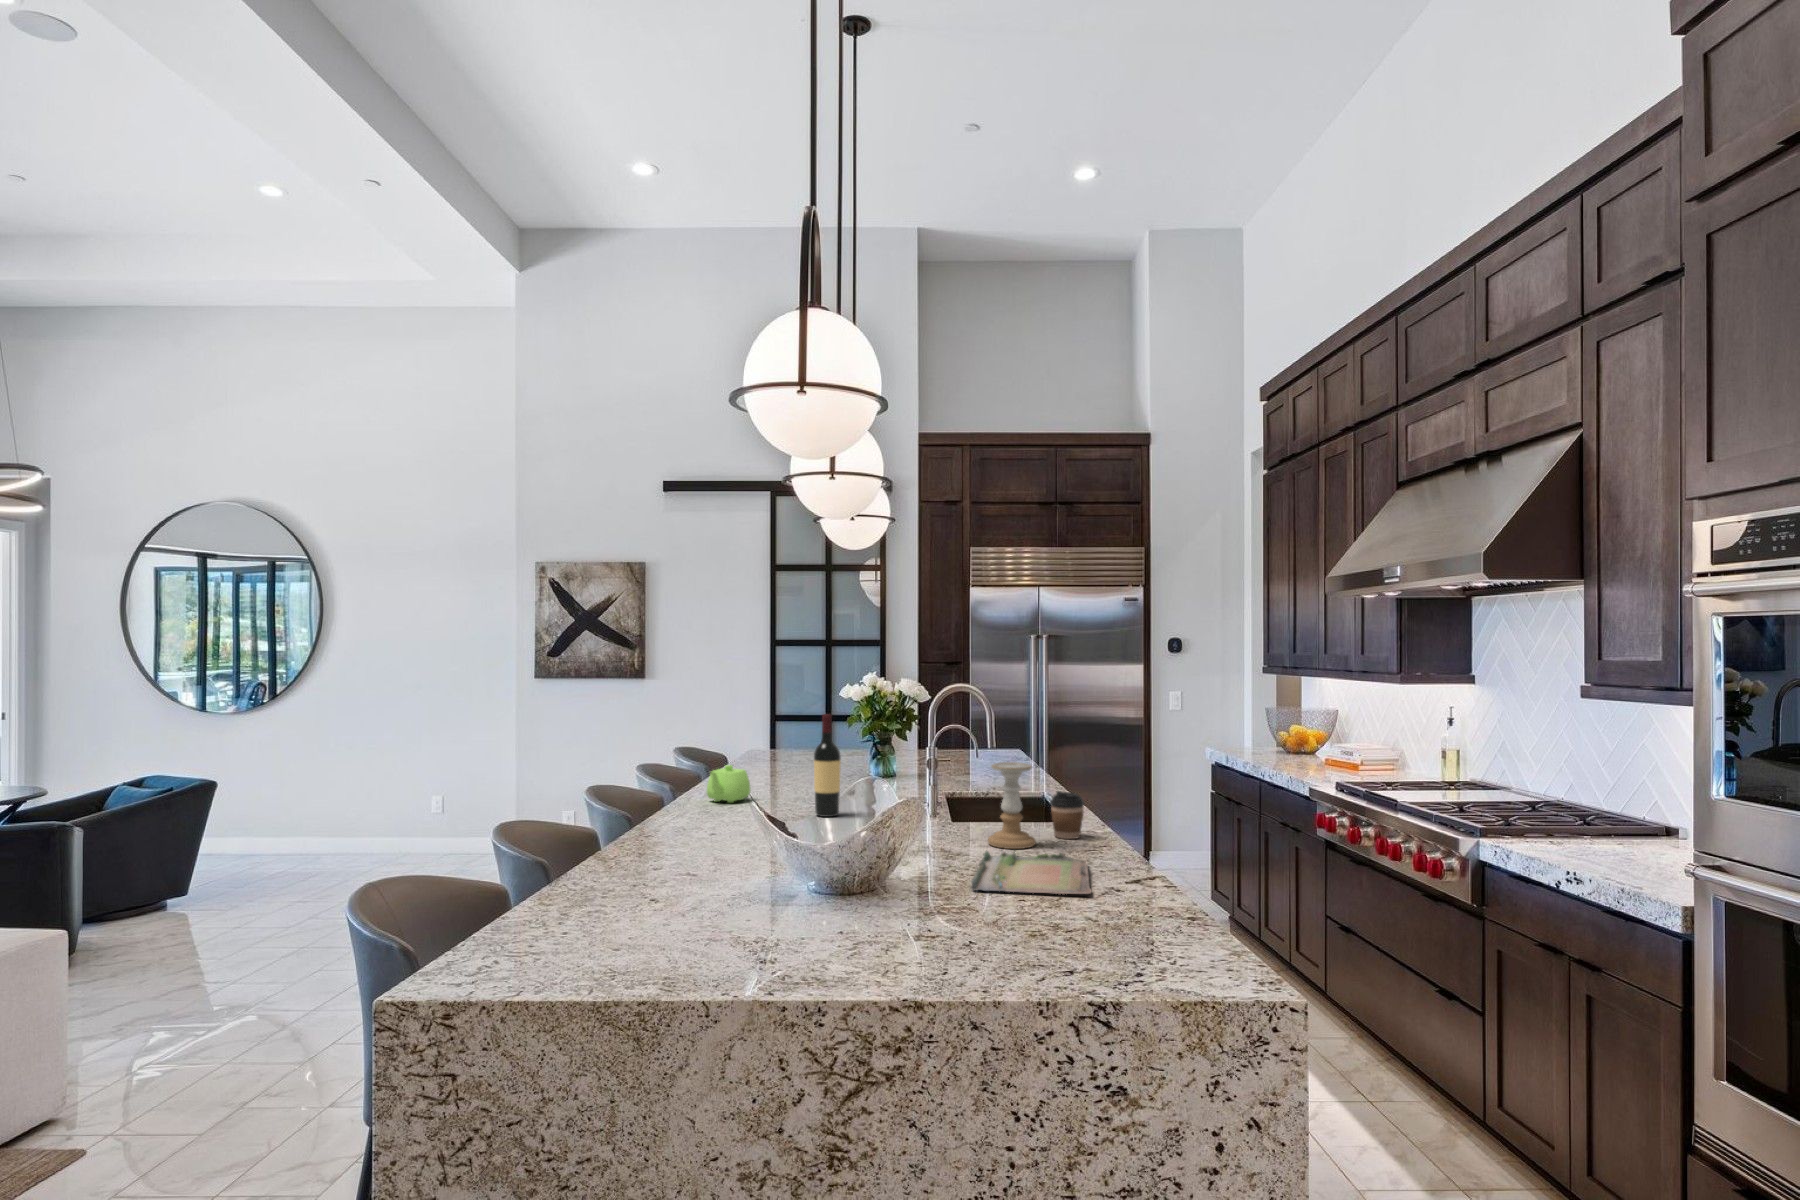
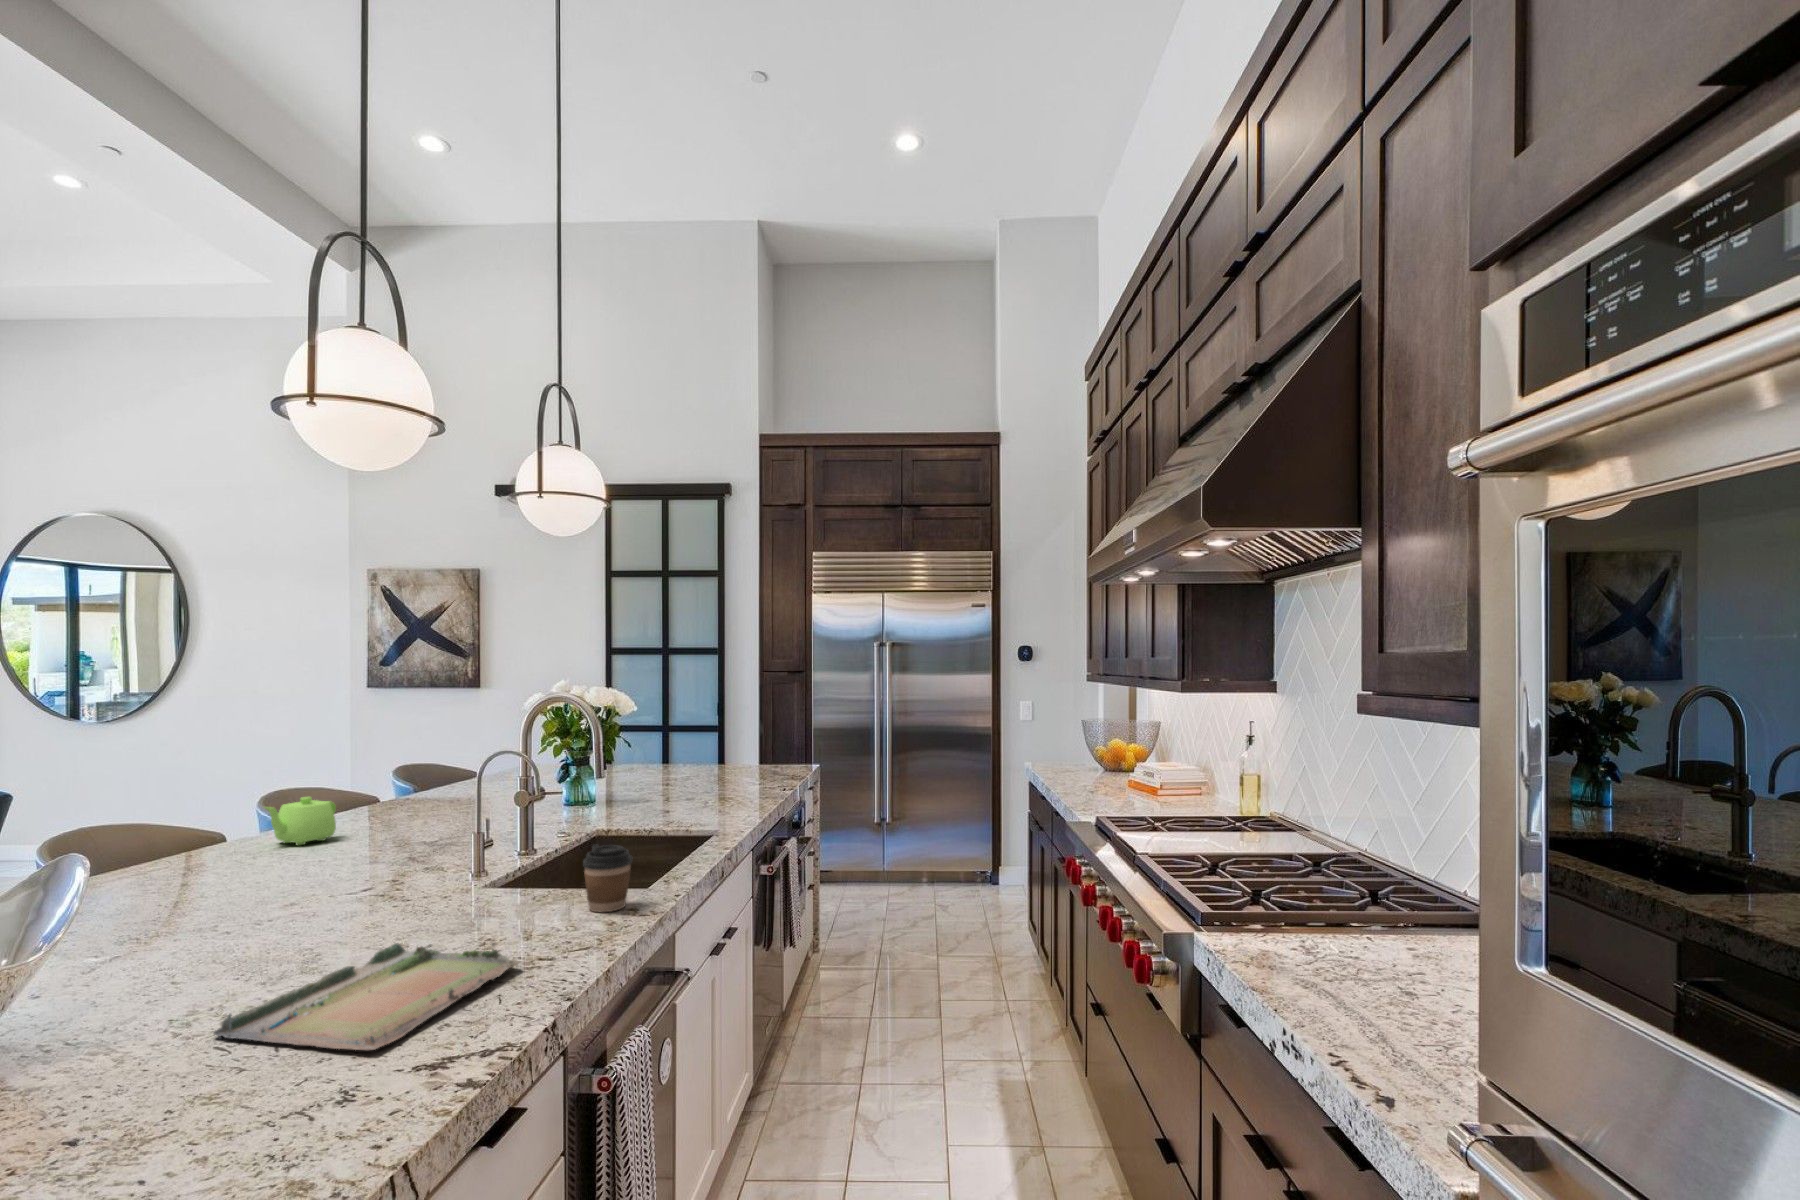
wine bottle: present [814,714,841,817] -> none [352,735,392,869]
candle holder: present [988,762,1036,849] -> none [462,806,537,933]

